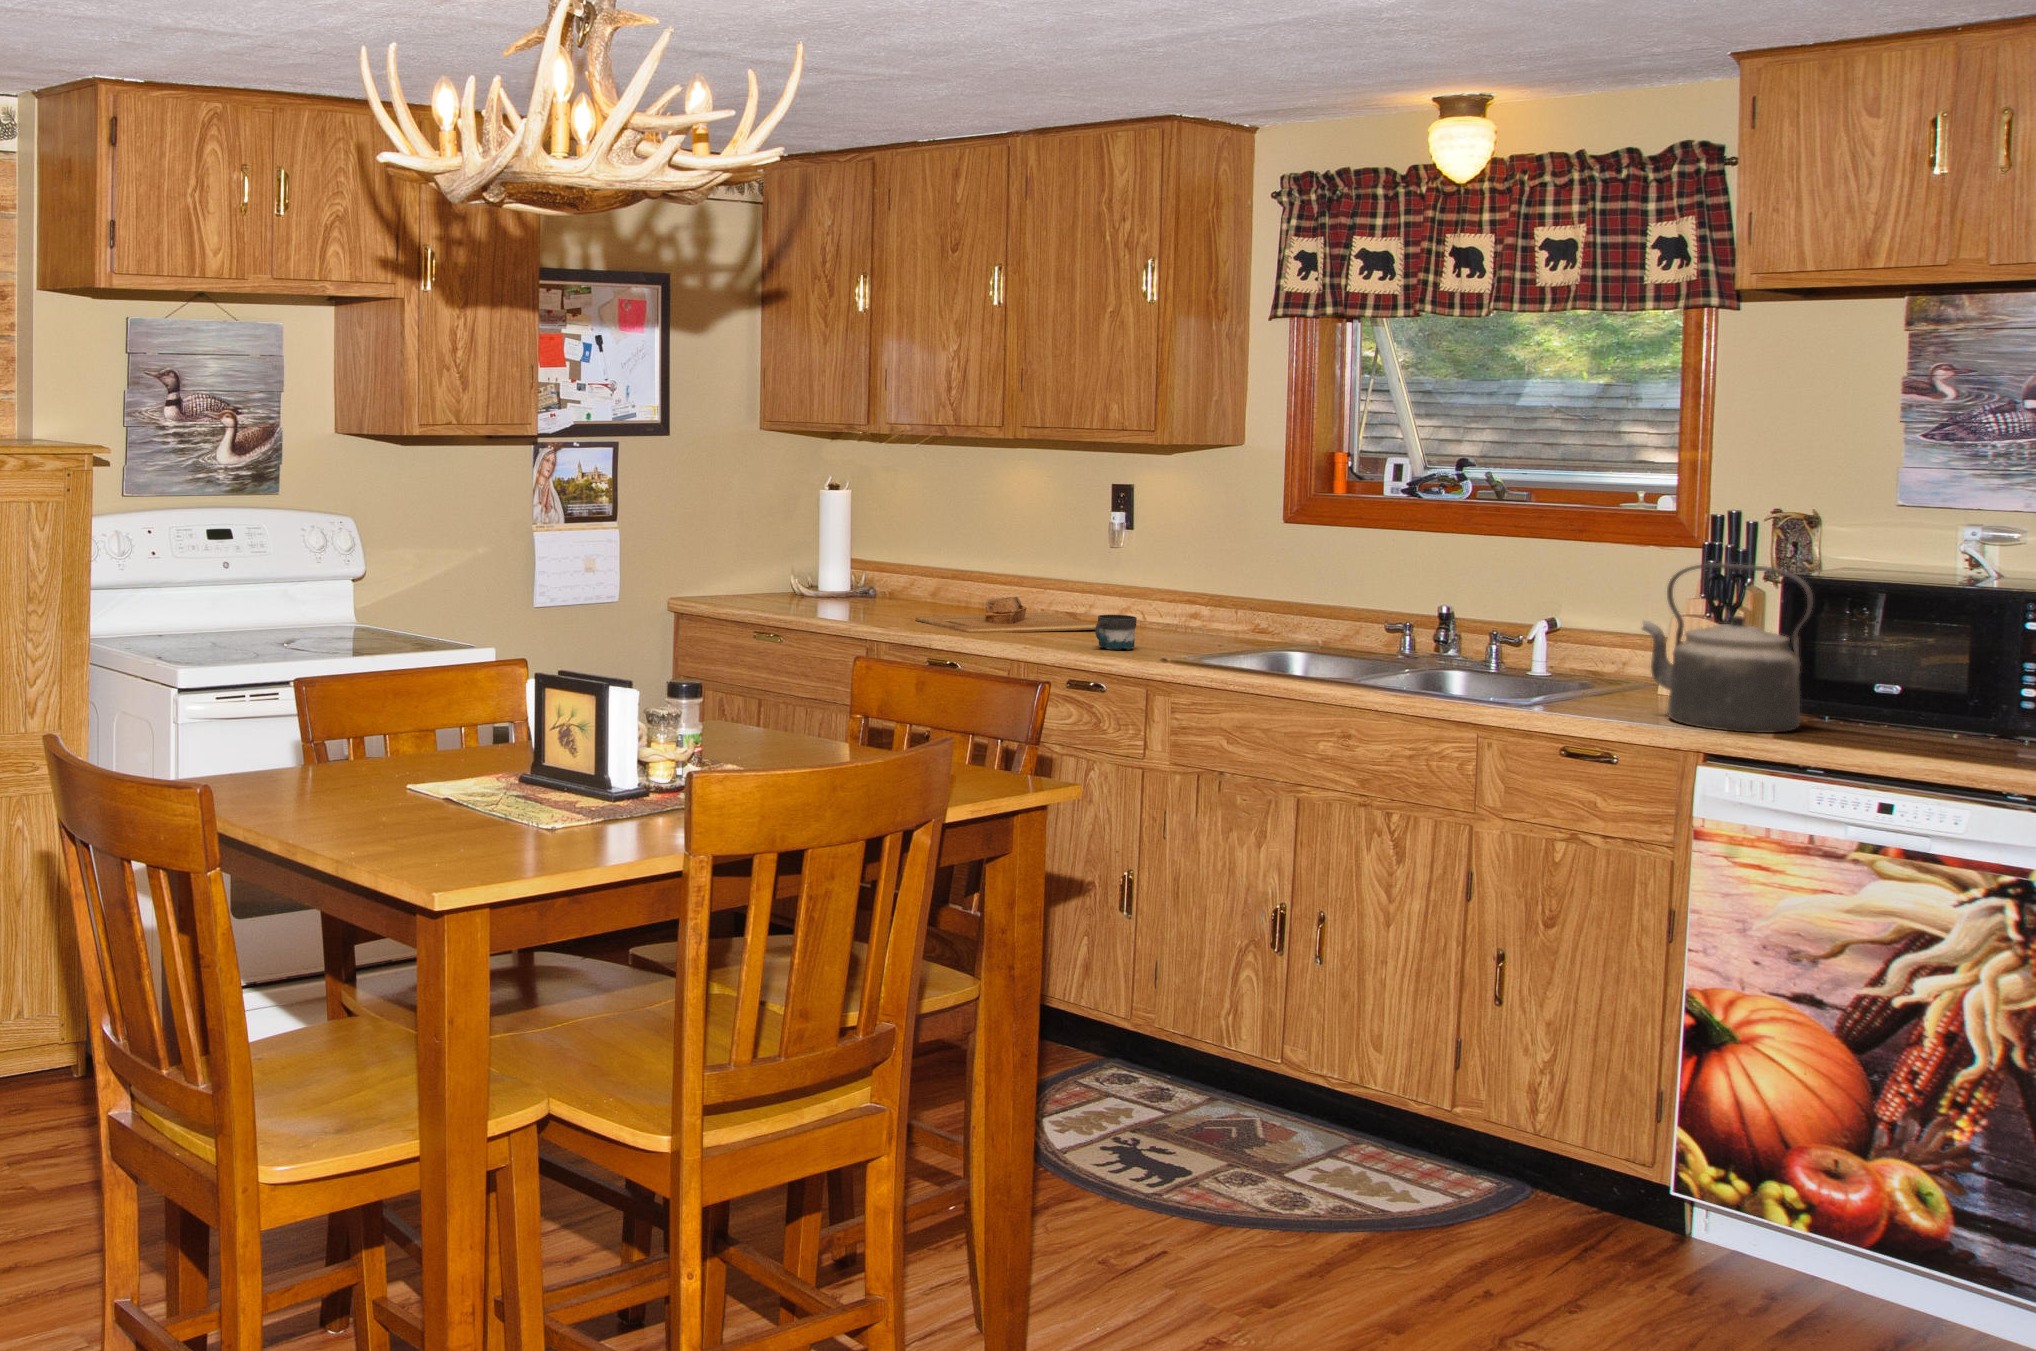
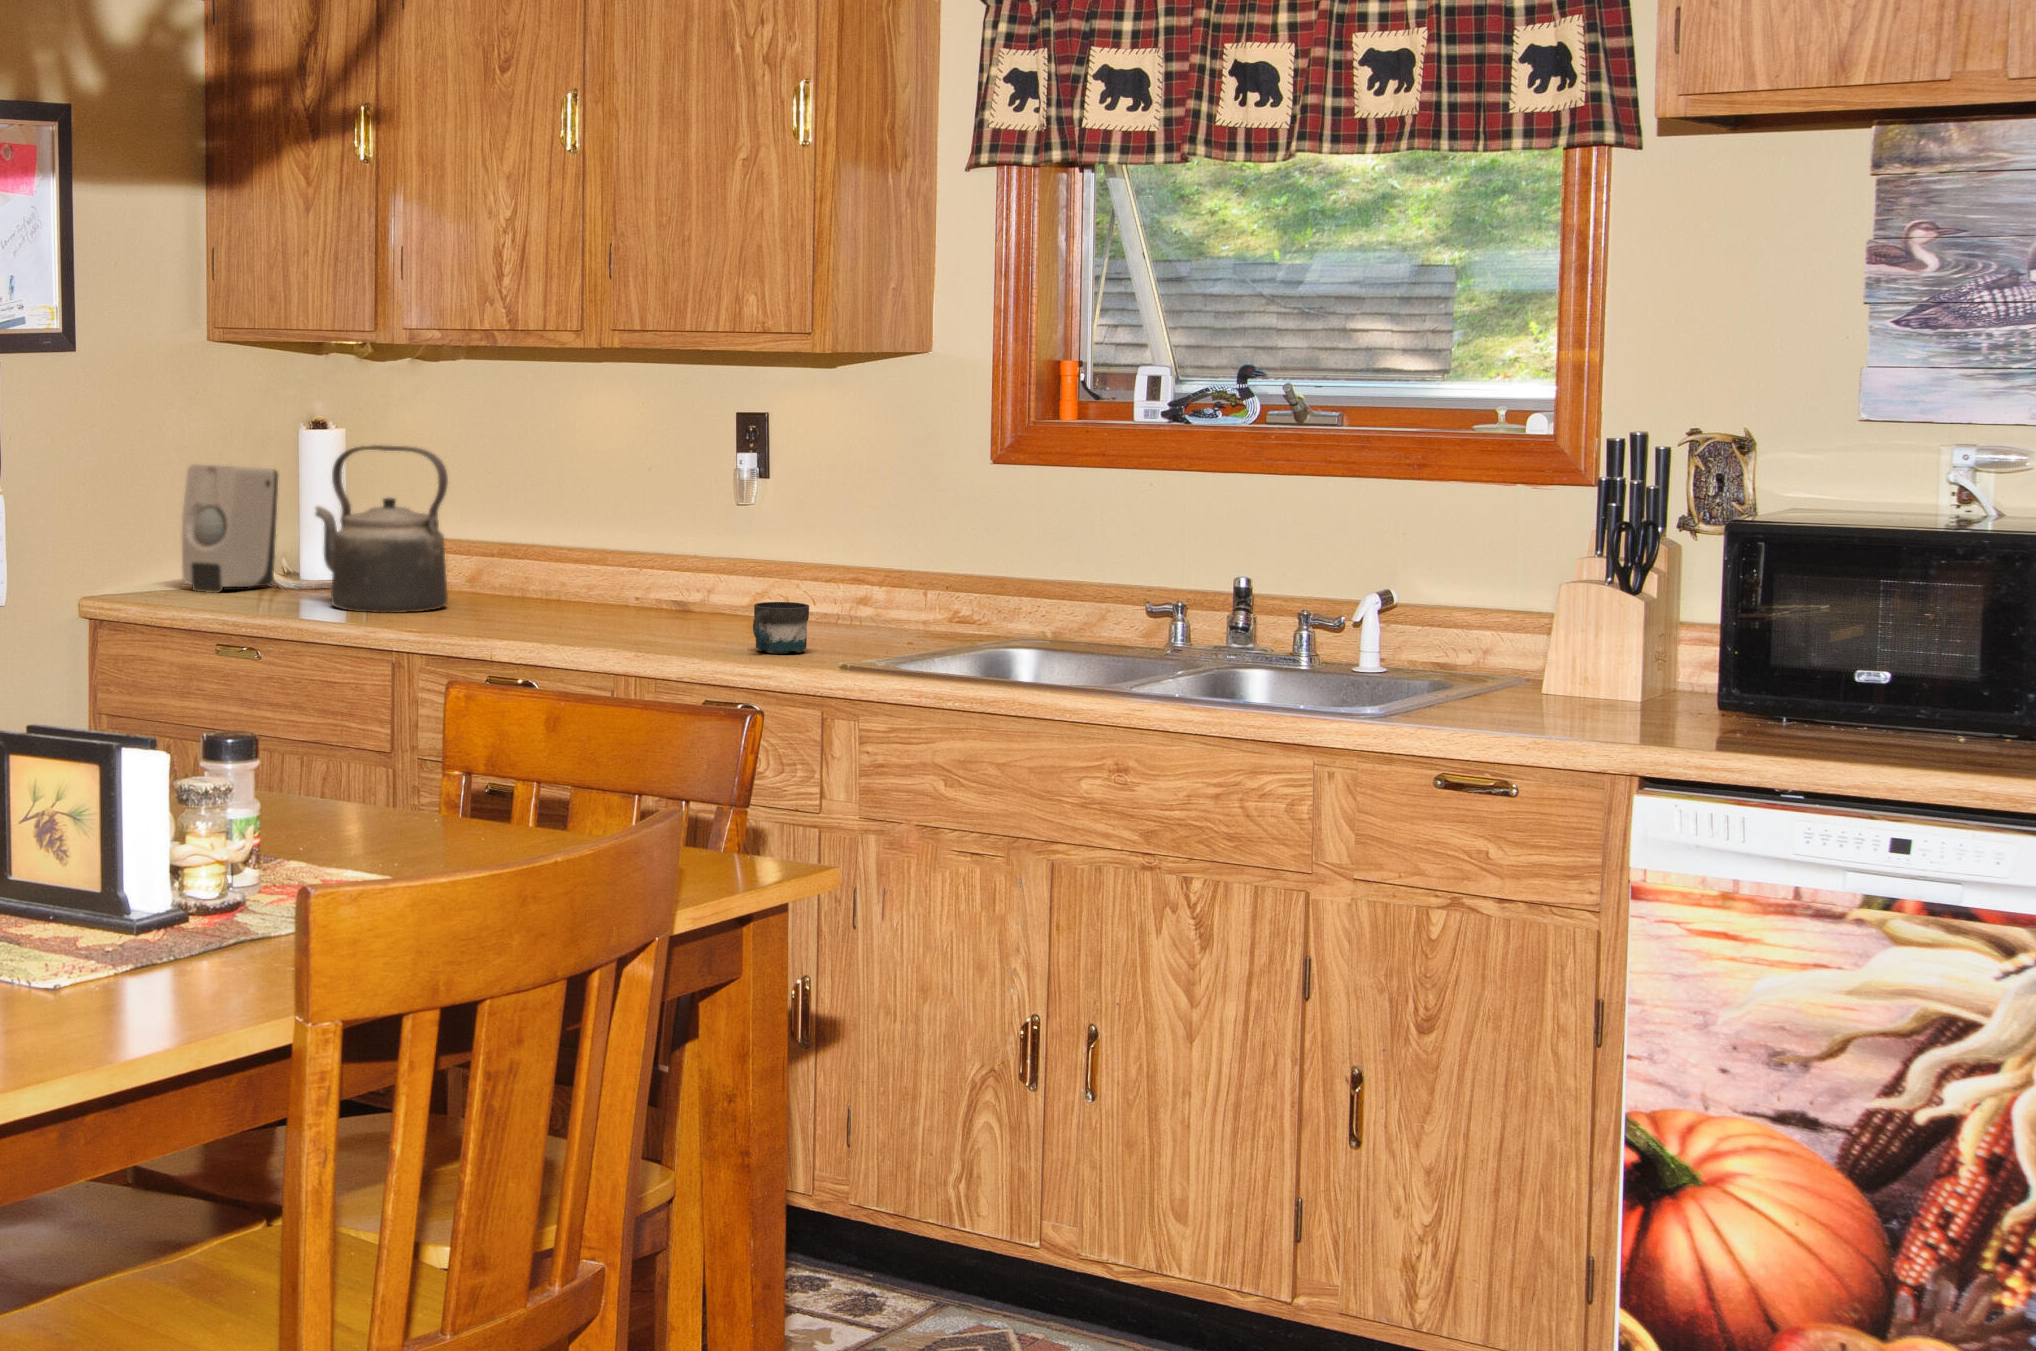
soap dispenser: none [724,511,790,597] -> present [182,464,279,593]
kettle: present [1642,563,1813,733] -> present [316,445,448,613]
cutting board: present [916,597,1097,633] -> none [477,580,746,638]

